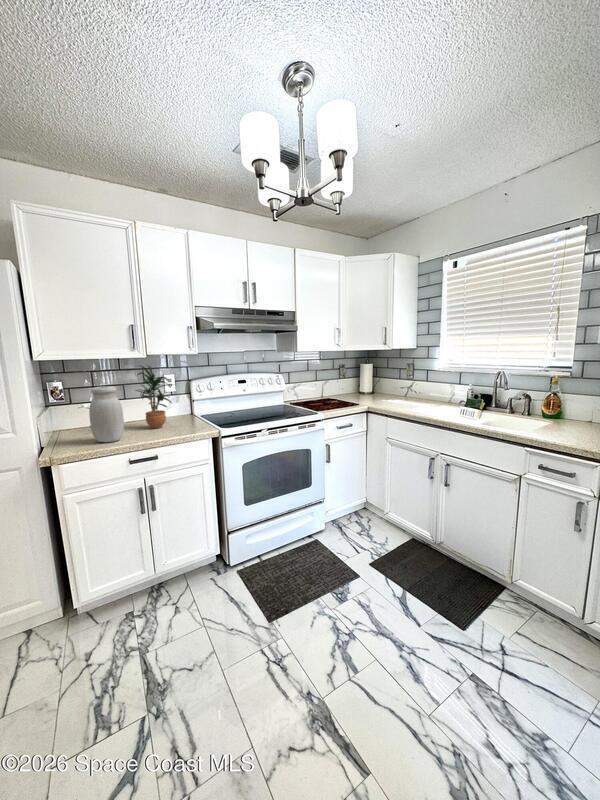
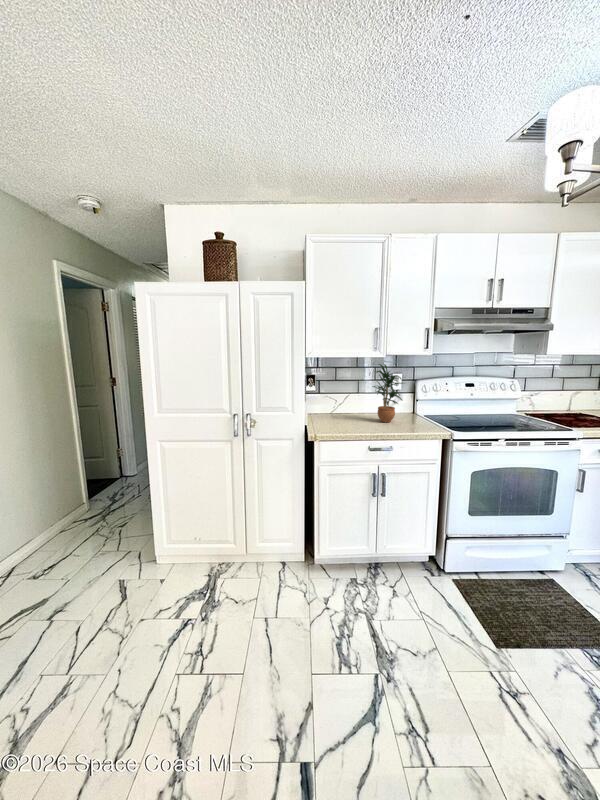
jar: present [89,386,124,442] -> none [339,381,365,429]

